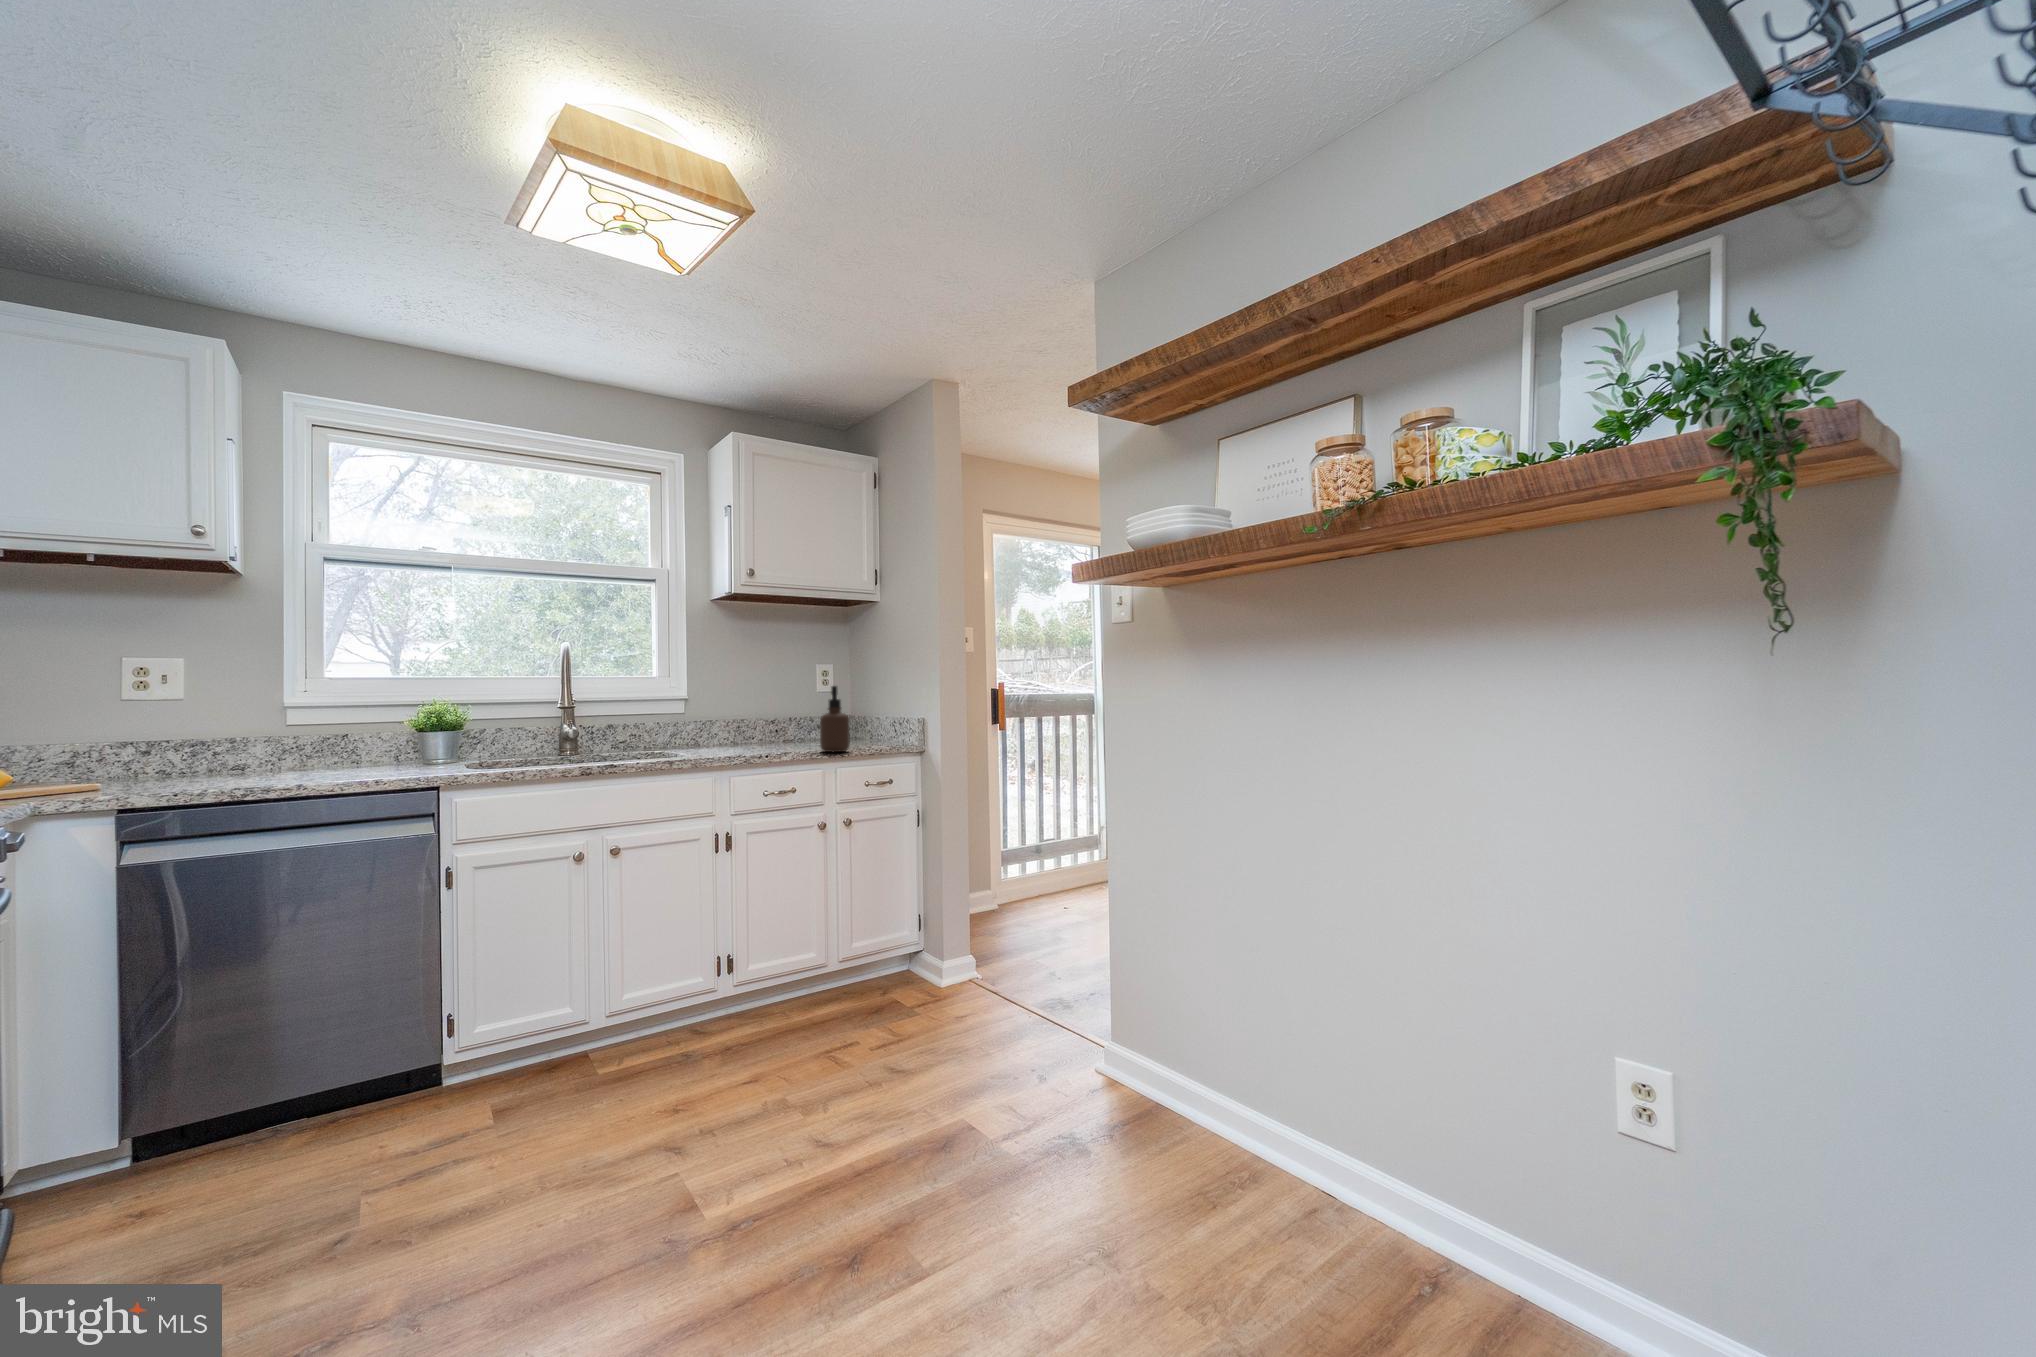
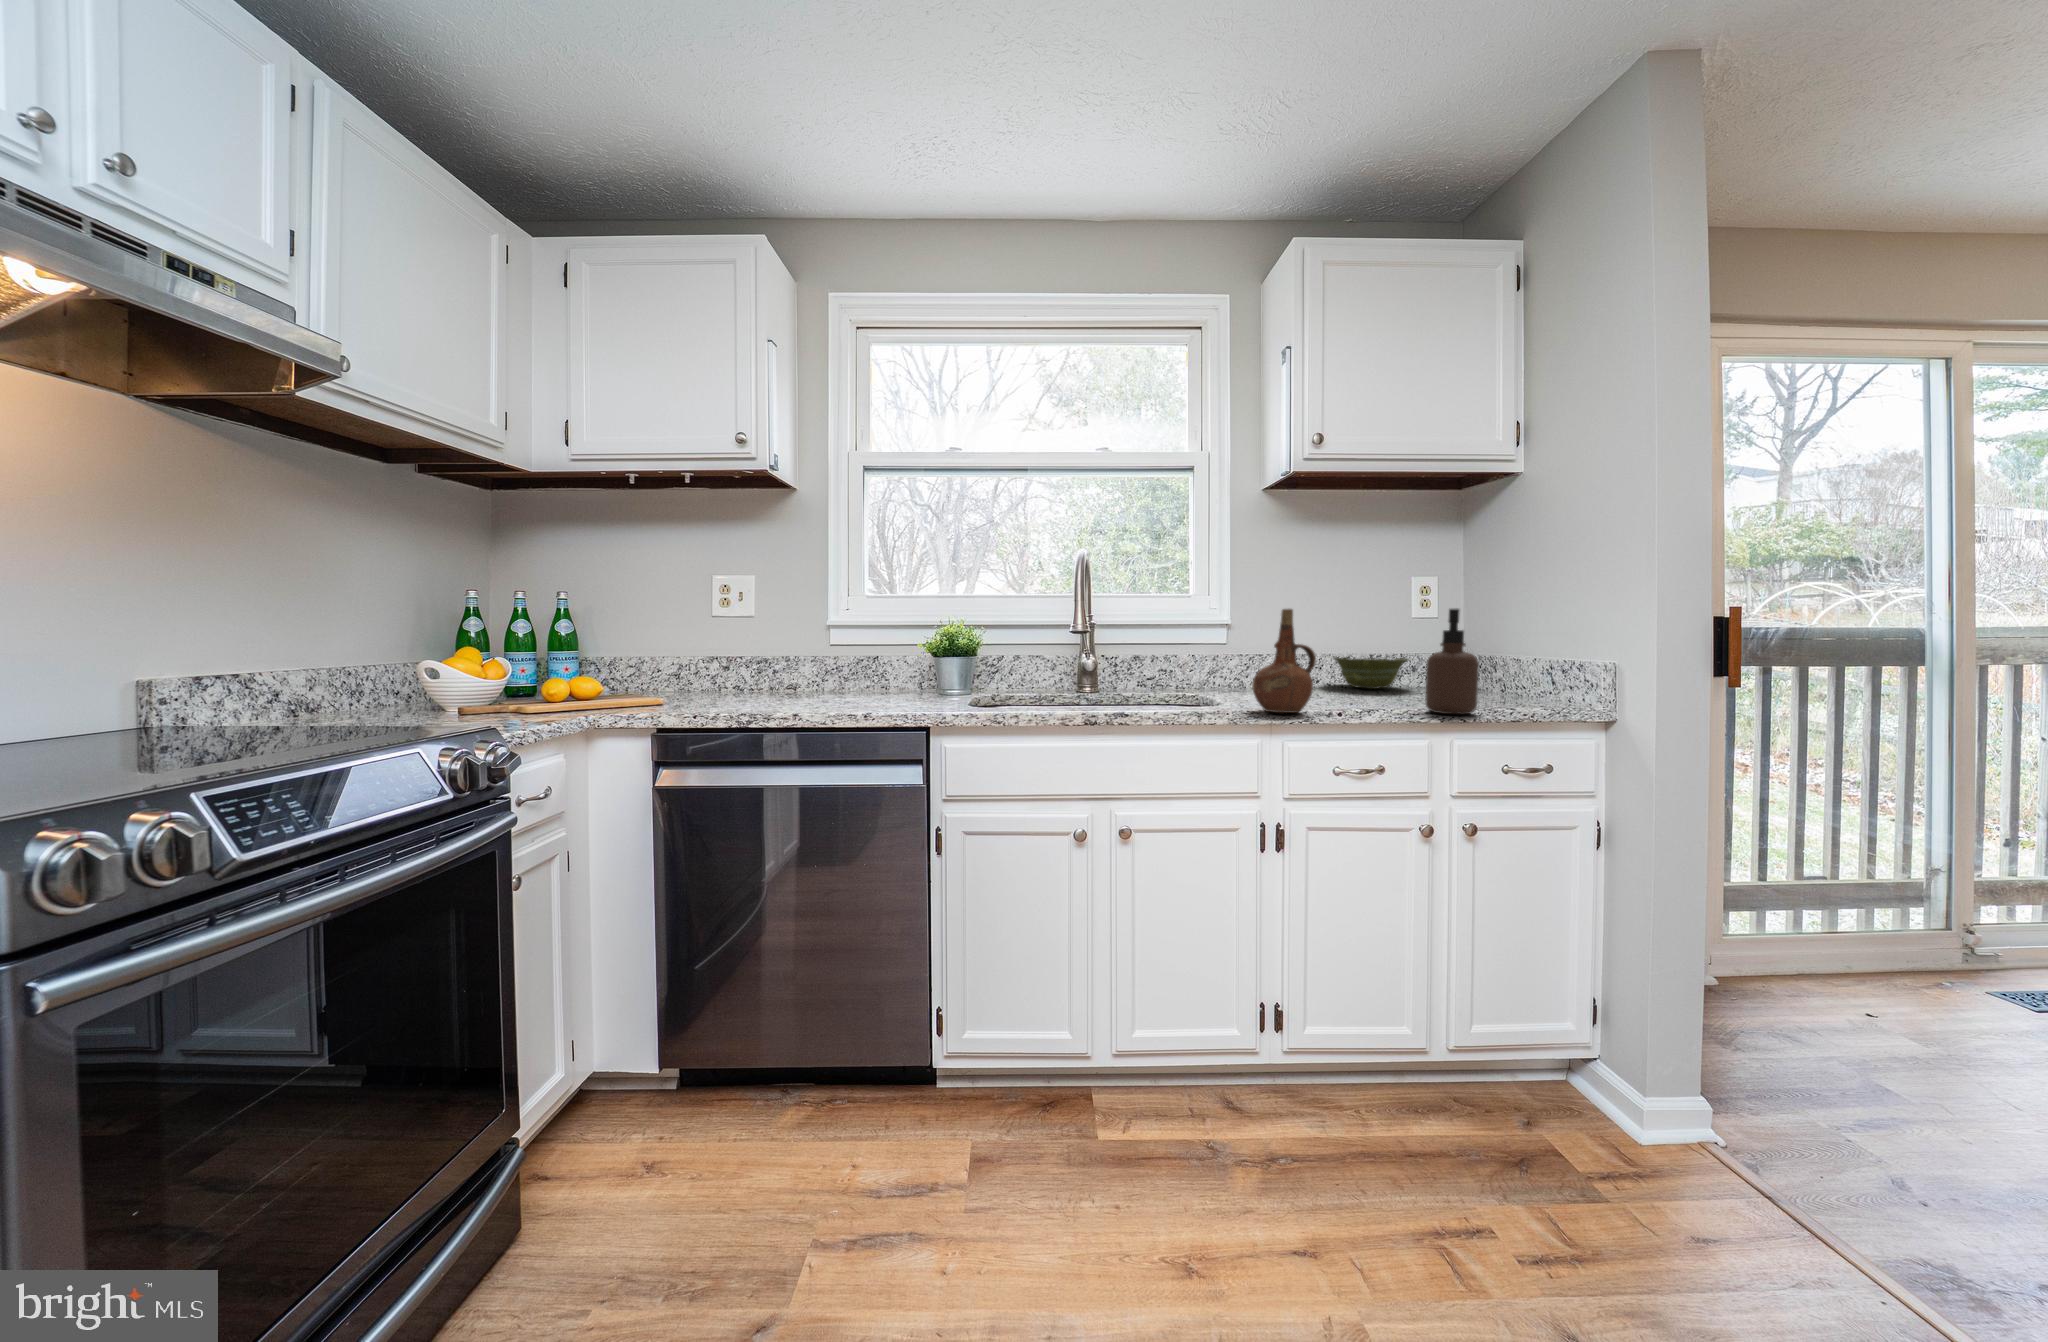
ceramic pitcher: none [707,687,750,758] -> present [1252,609,1316,713]
dish: none [758,719,819,741] -> present [1334,658,1409,689]

